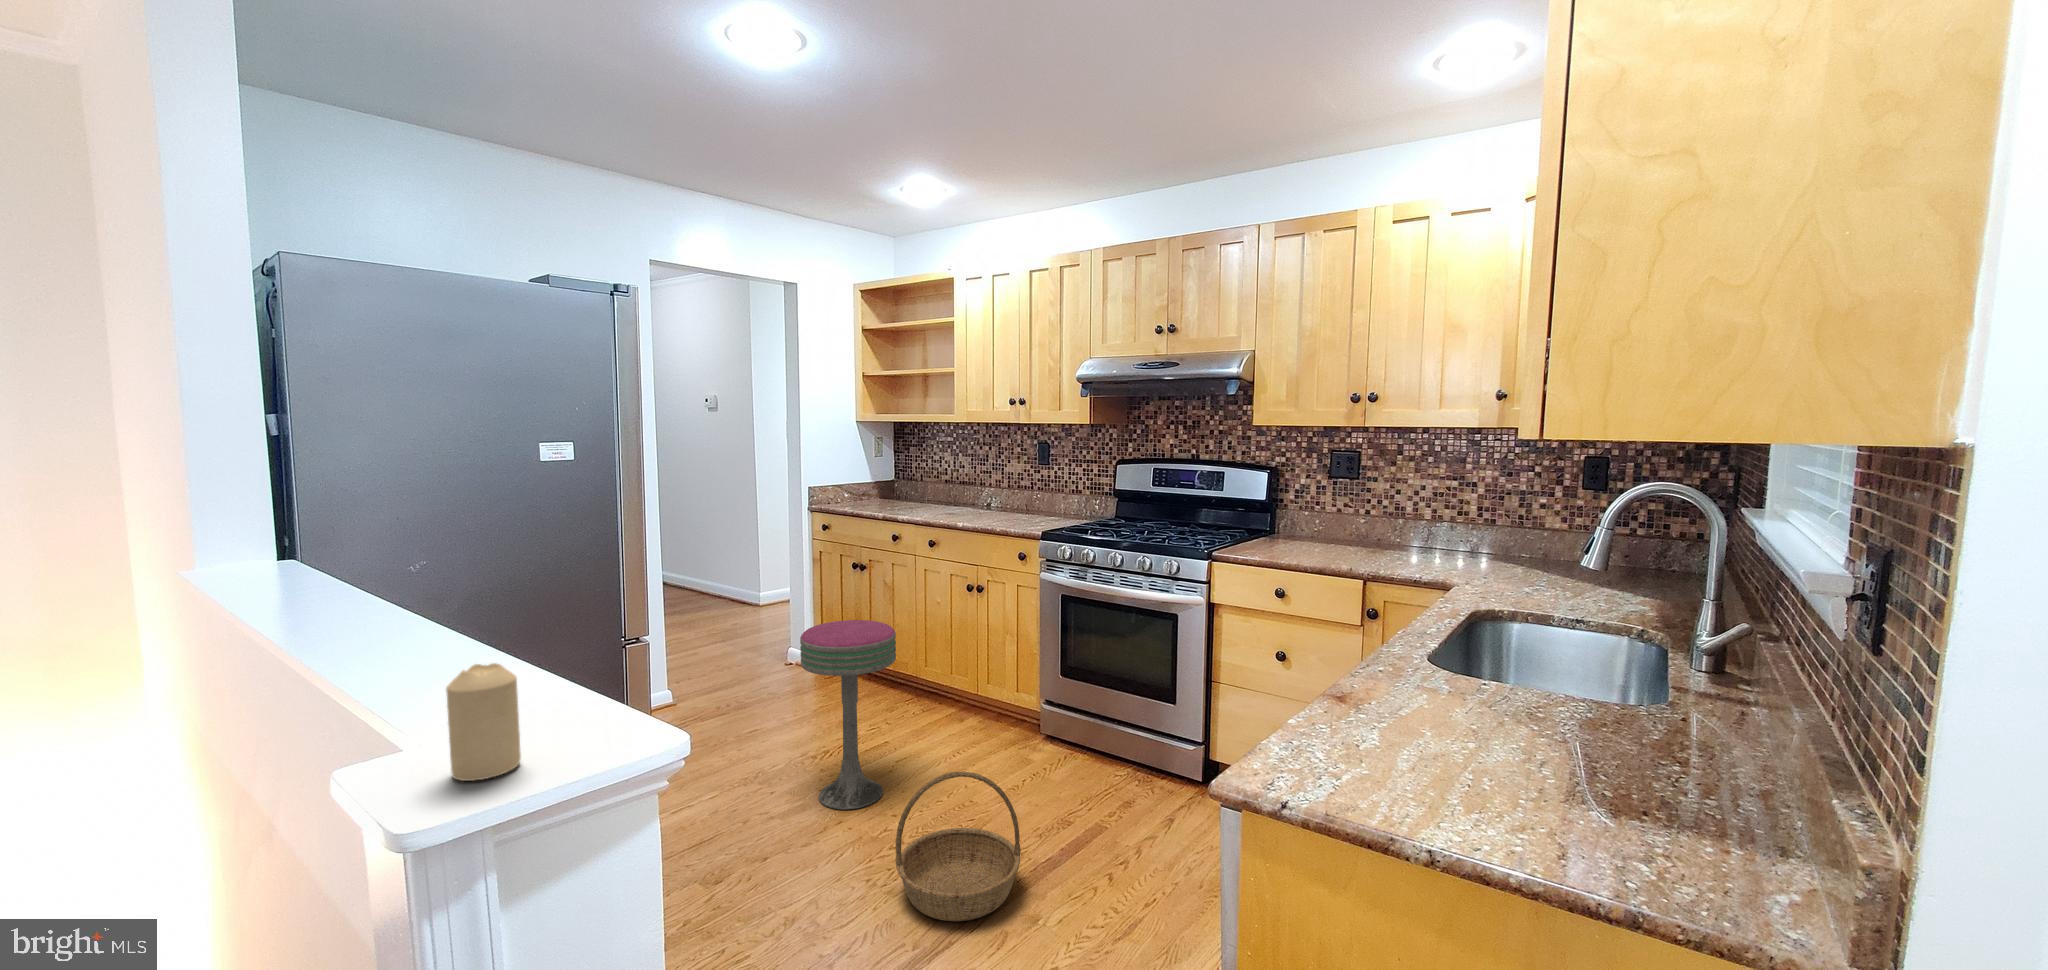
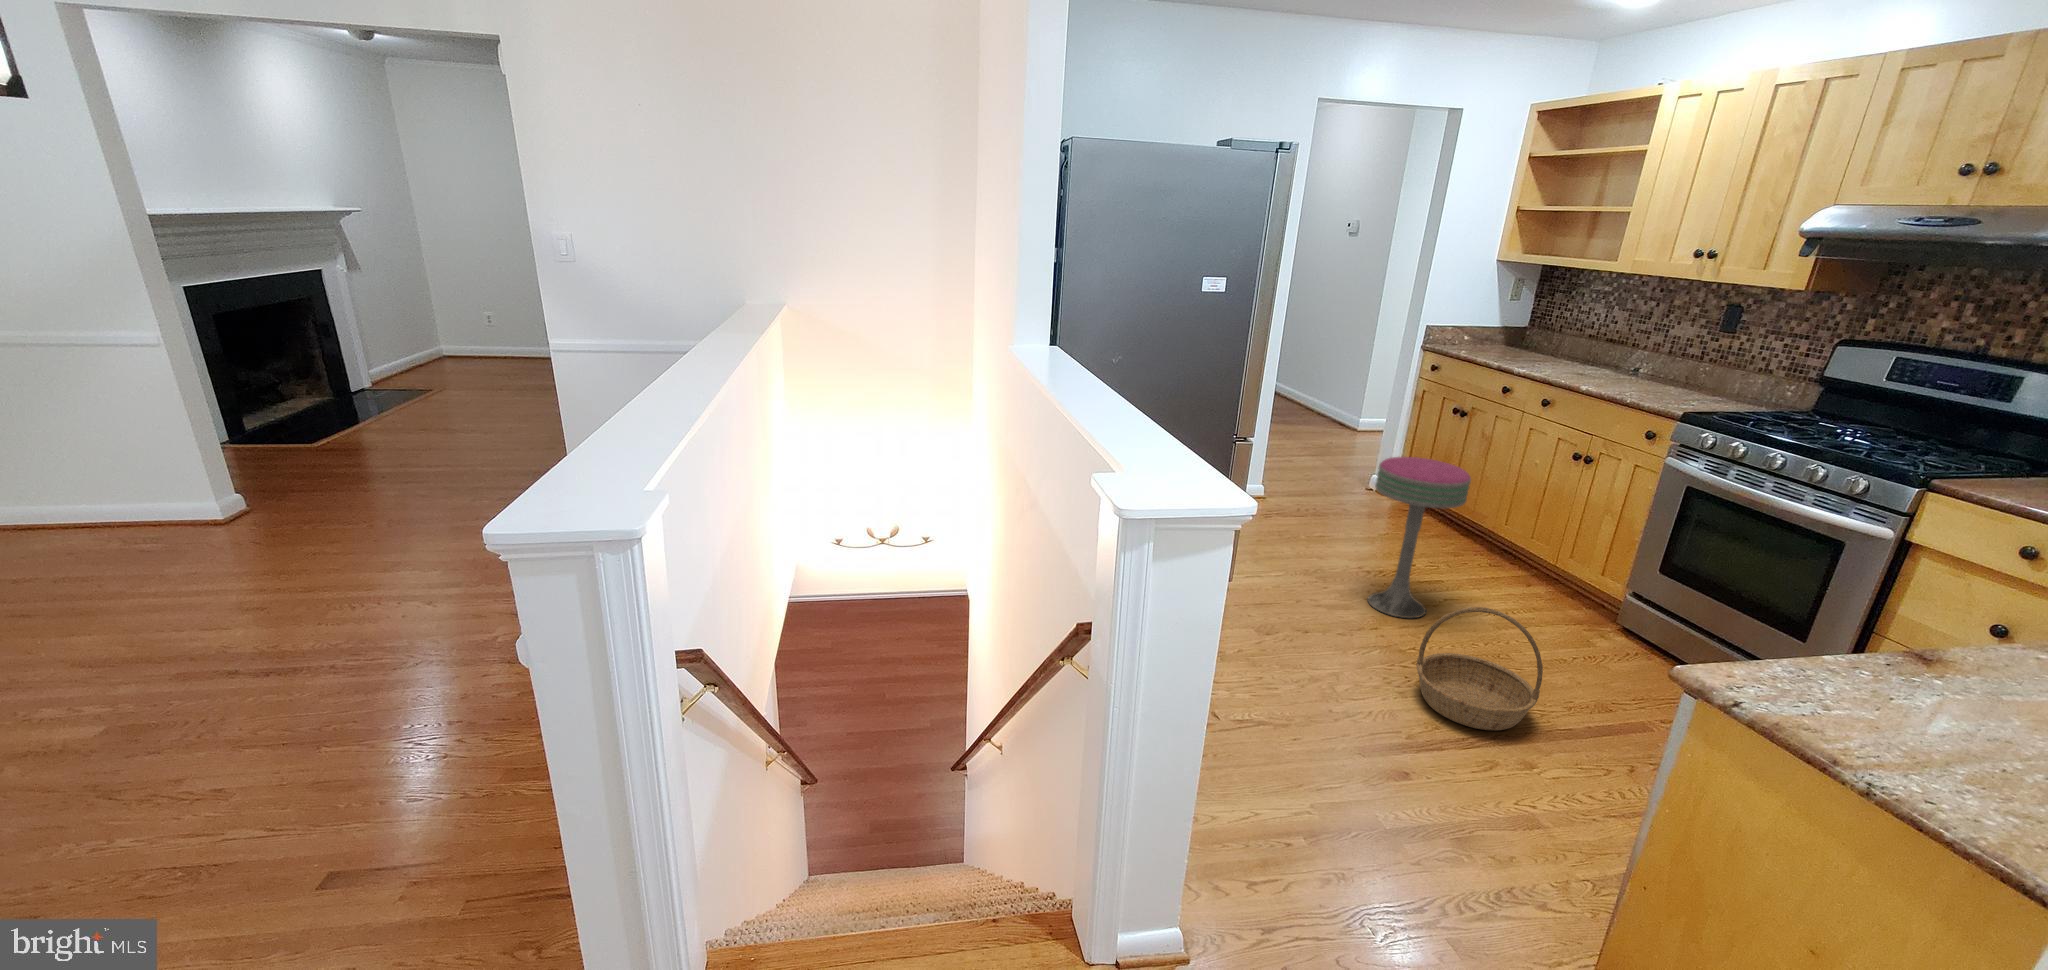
candle: present [446,663,521,781] -> none [1169,427,1202,483]

